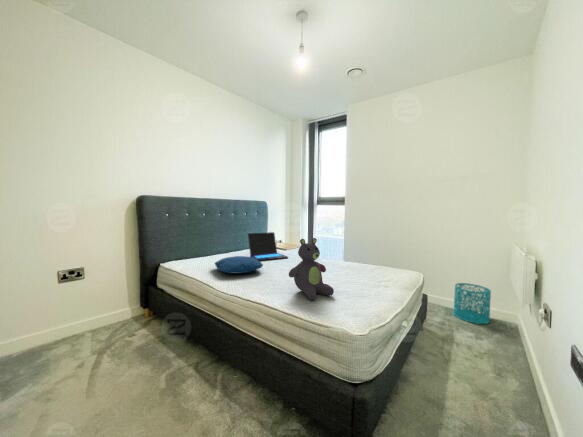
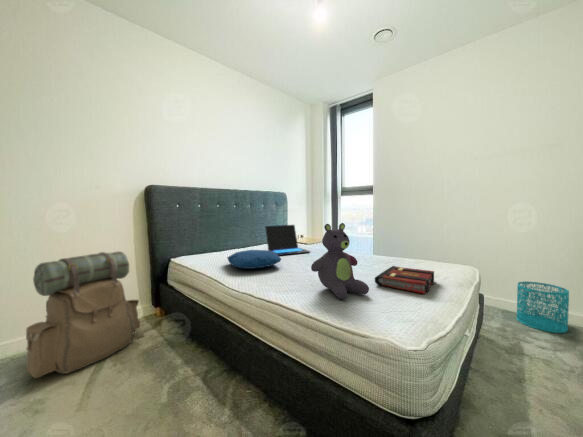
backpack: none [29,257,132,373] -> present [26,251,140,378]
book: none [339,272,386,295] -> present [375,266,434,294]

